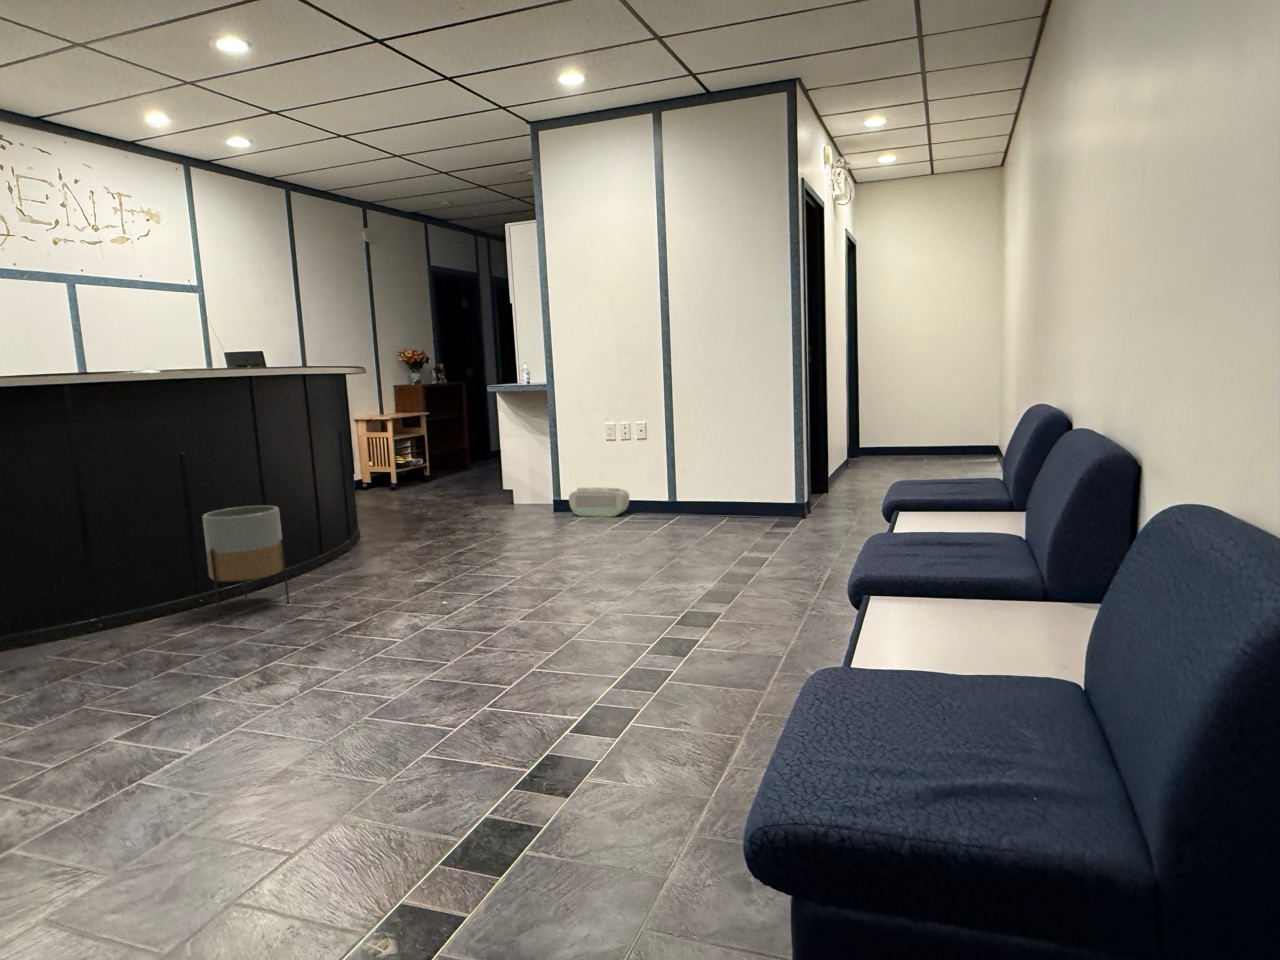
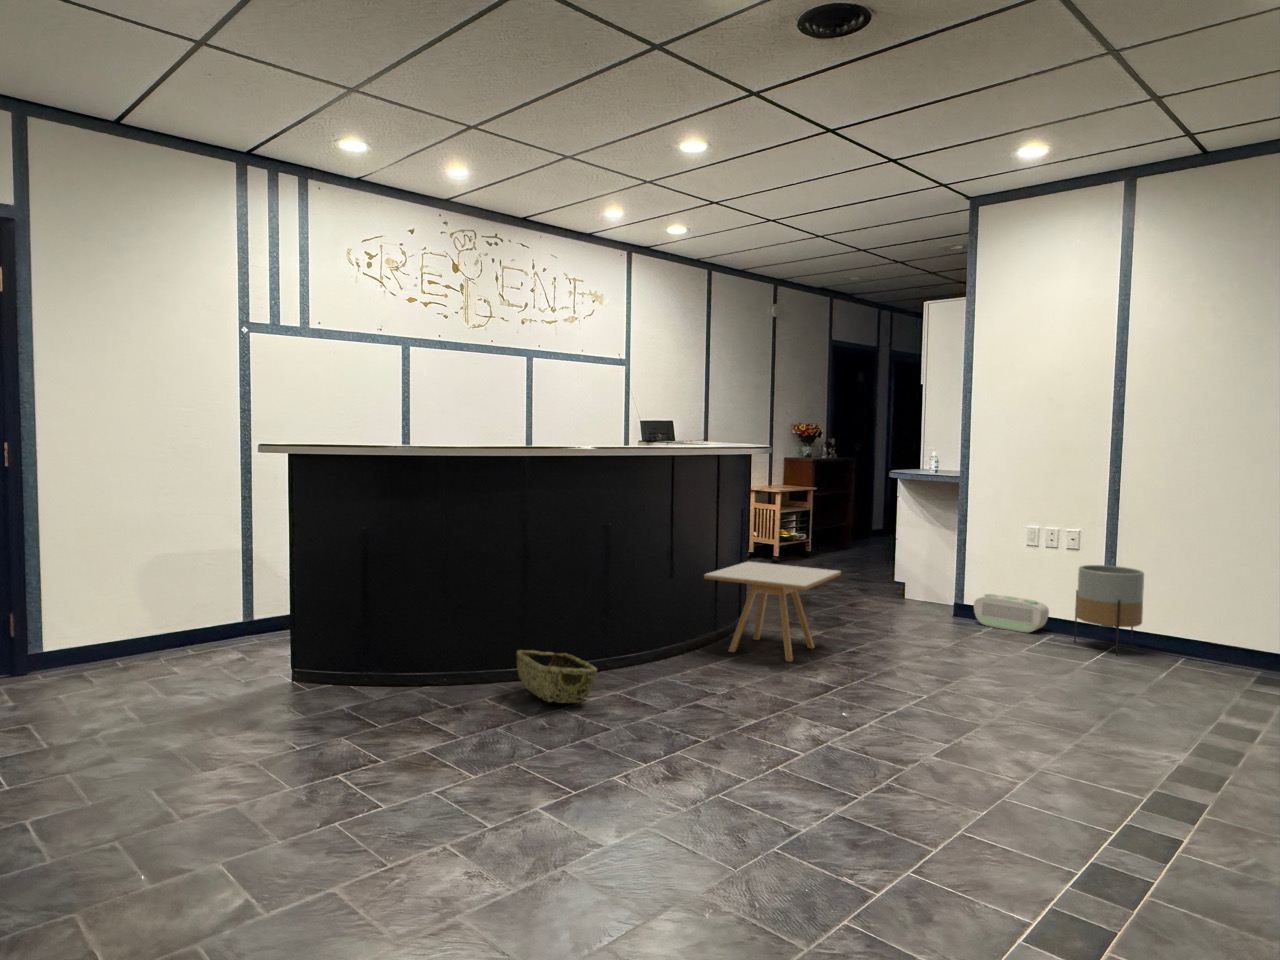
side table: none [300,480,441,571] -> present [704,562,841,662]
planter: present [203,505,289,615] -> present [1074,565,1144,655]
woven basket: none [83,595,182,645] -> present [516,650,597,703]

